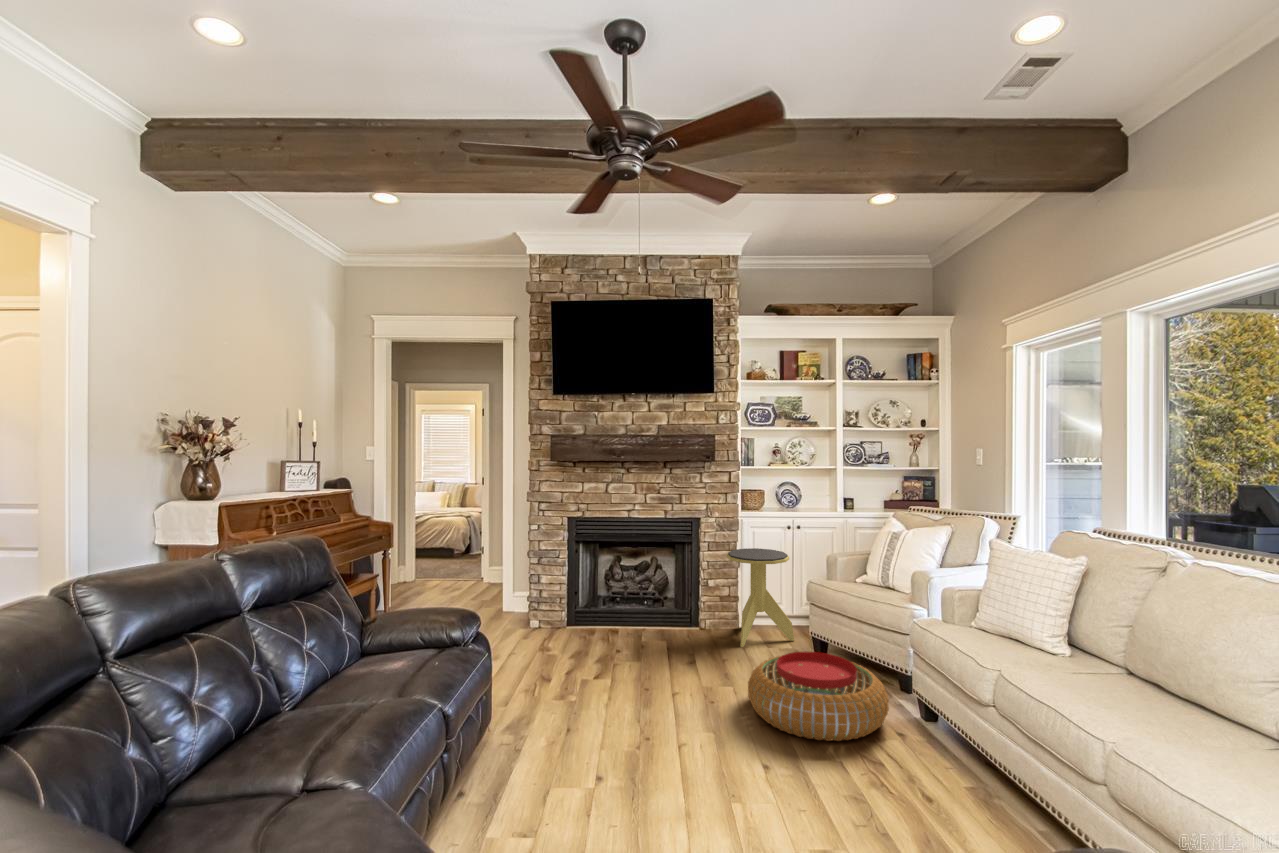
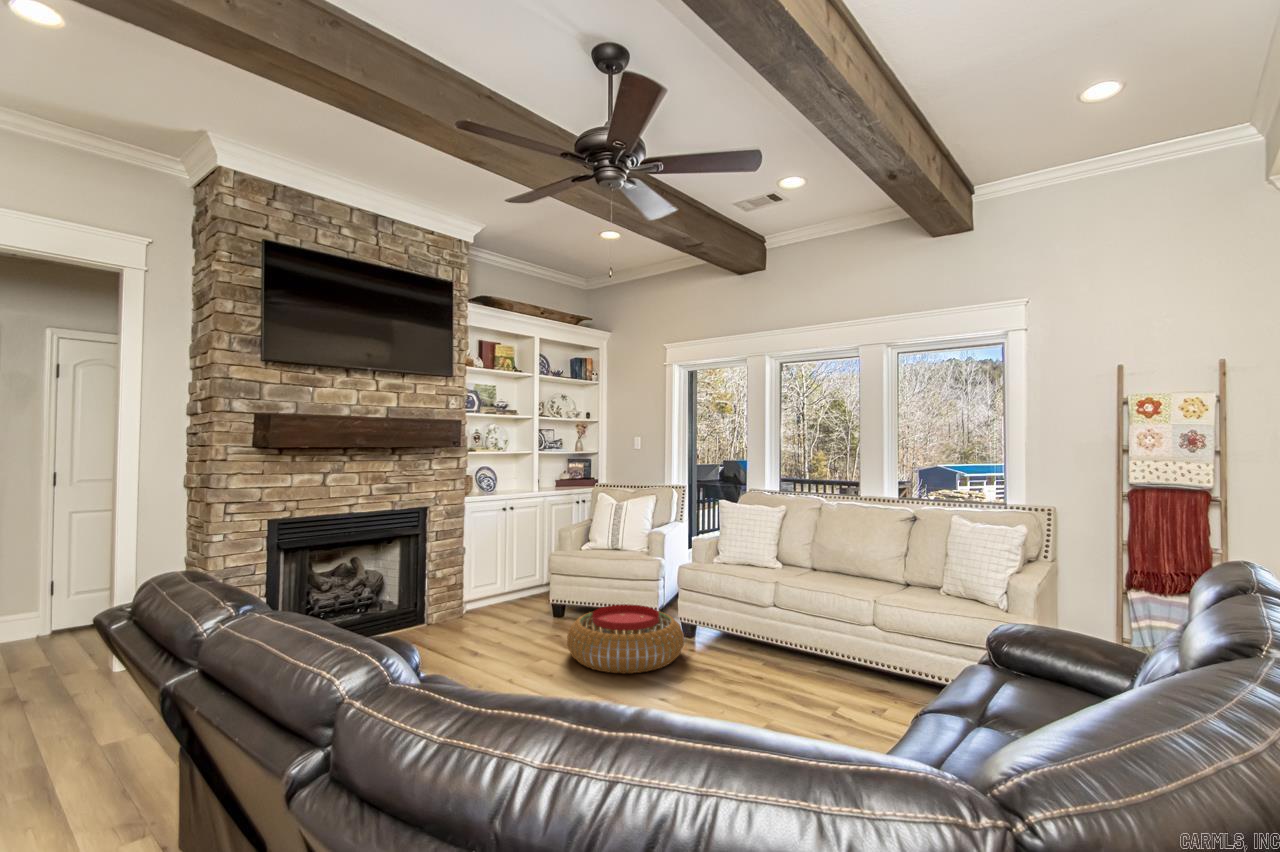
side table: present [726,548,794,647] -> none [464,532,528,630]

